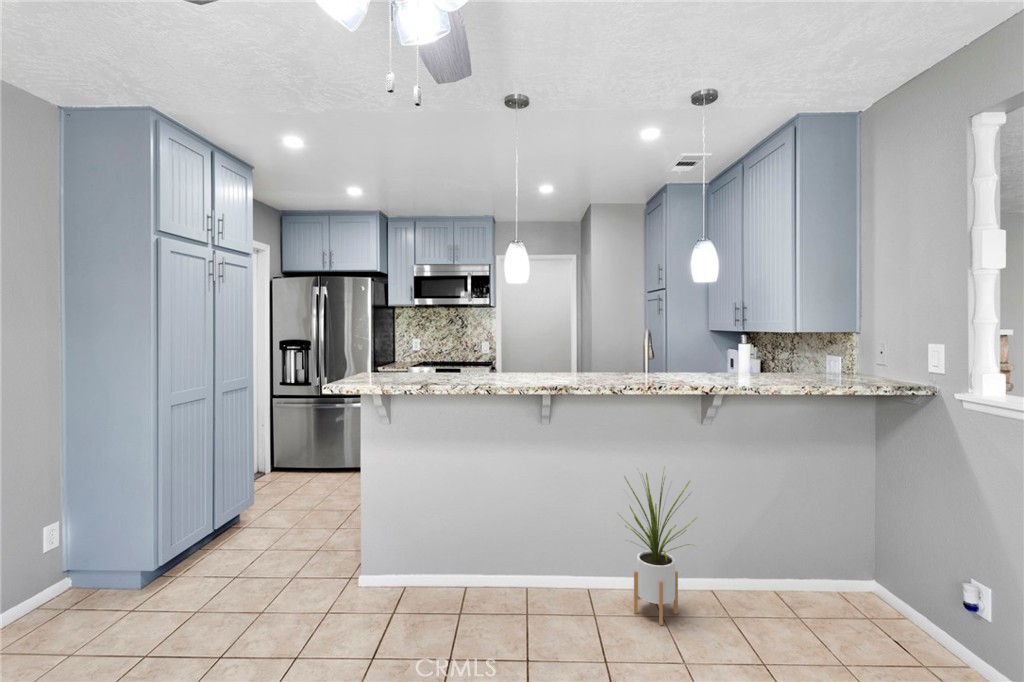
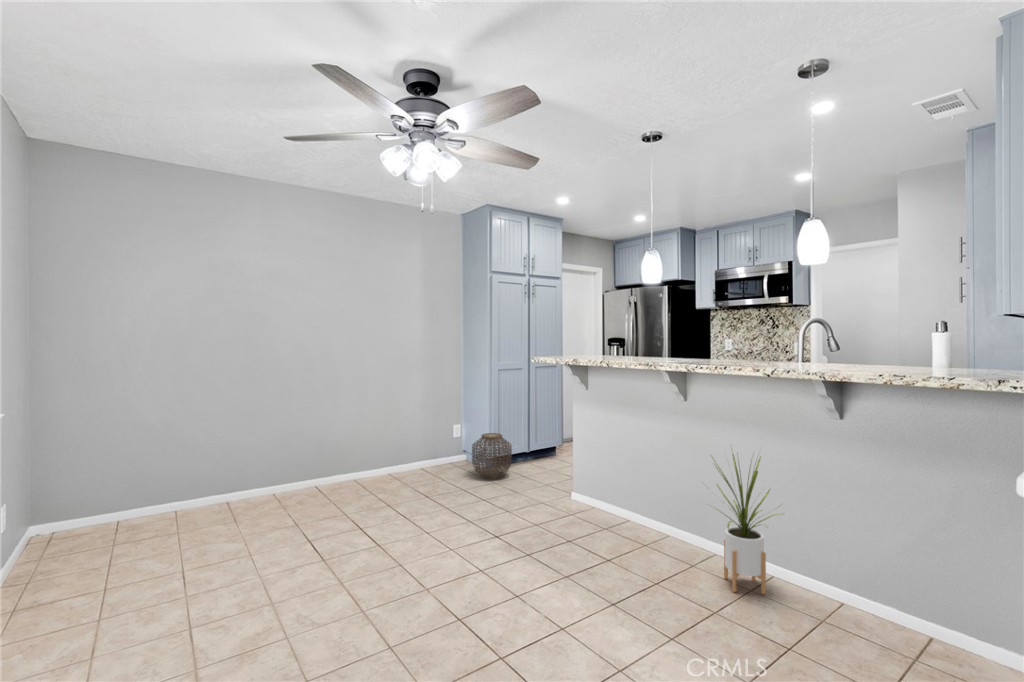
woven basket: none [137,517,221,606] -> present [472,433,512,479]

